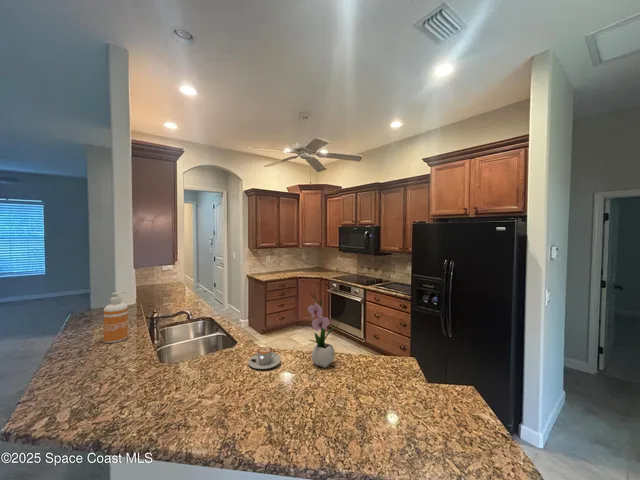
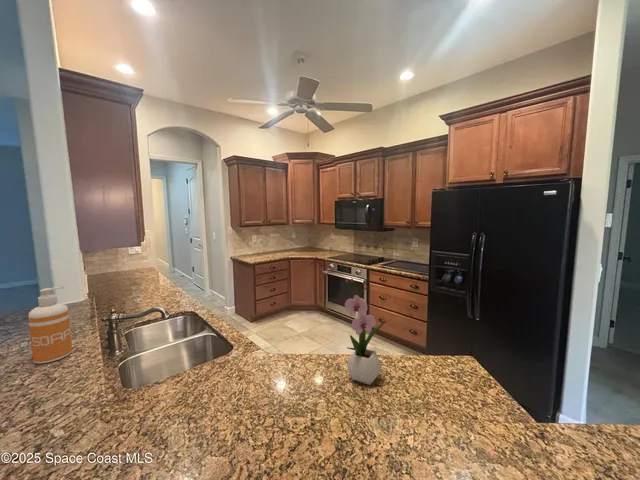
coffee cup: present [248,347,281,369] -> none [259,359,306,396]

